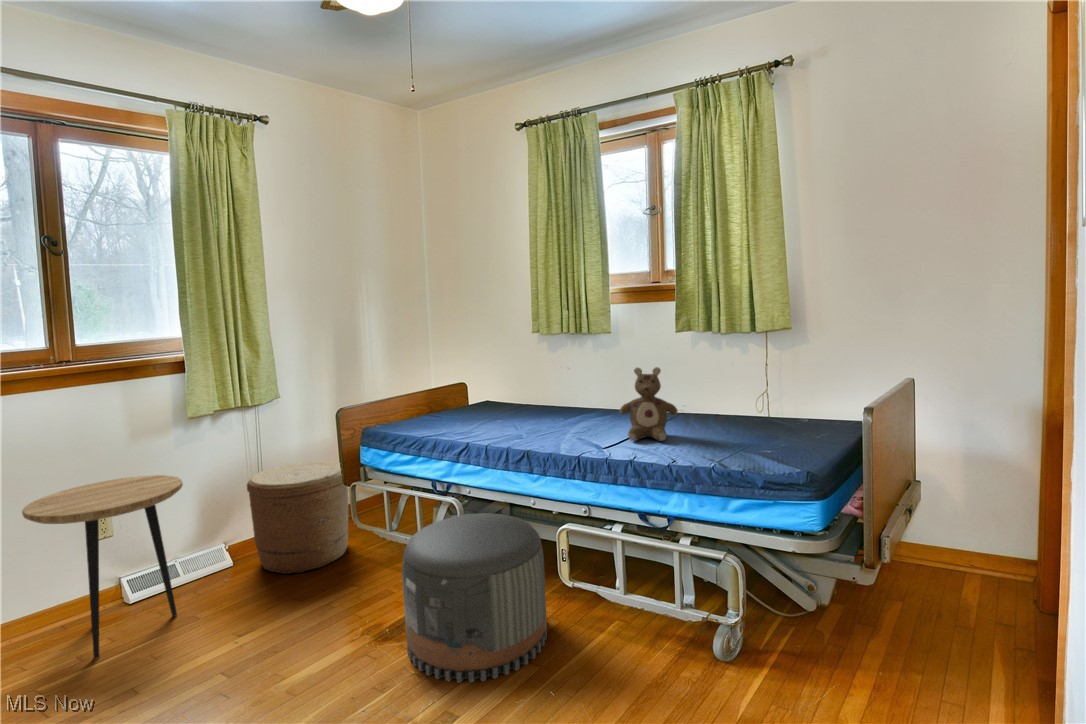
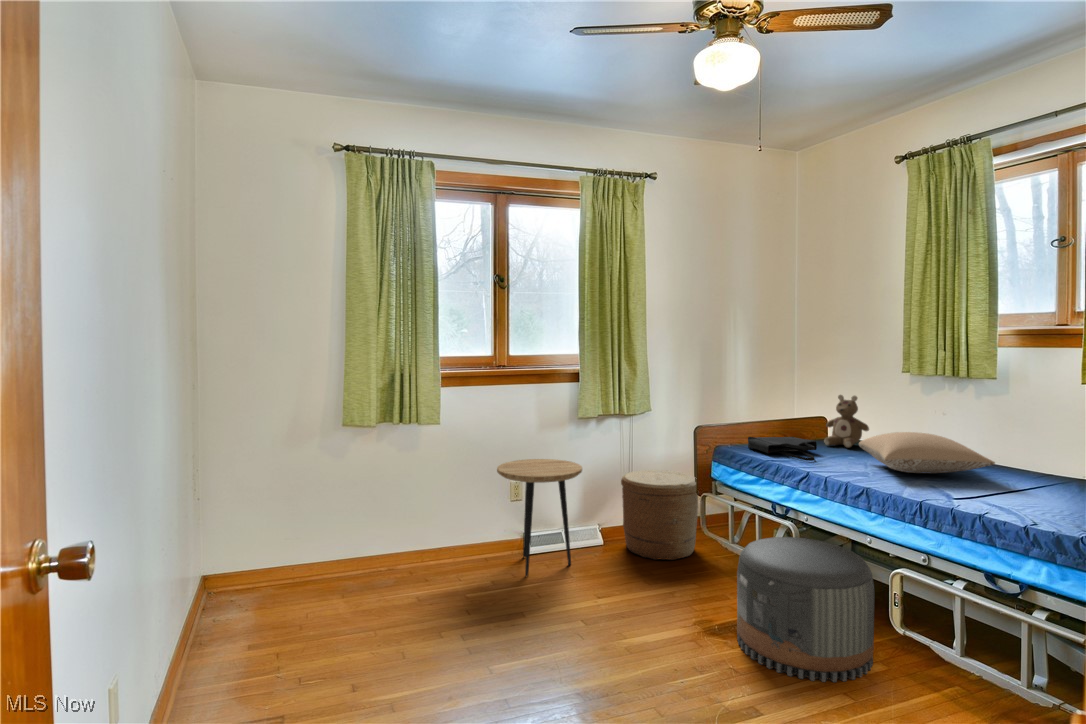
stuffed bear: present [620,367,678,441] -> present [824,395,869,448]
pillow: none [509,386,624,426] -> present [859,432,995,473]
tote bag: none [399,404,470,428] -> present [748,437,817,461]

